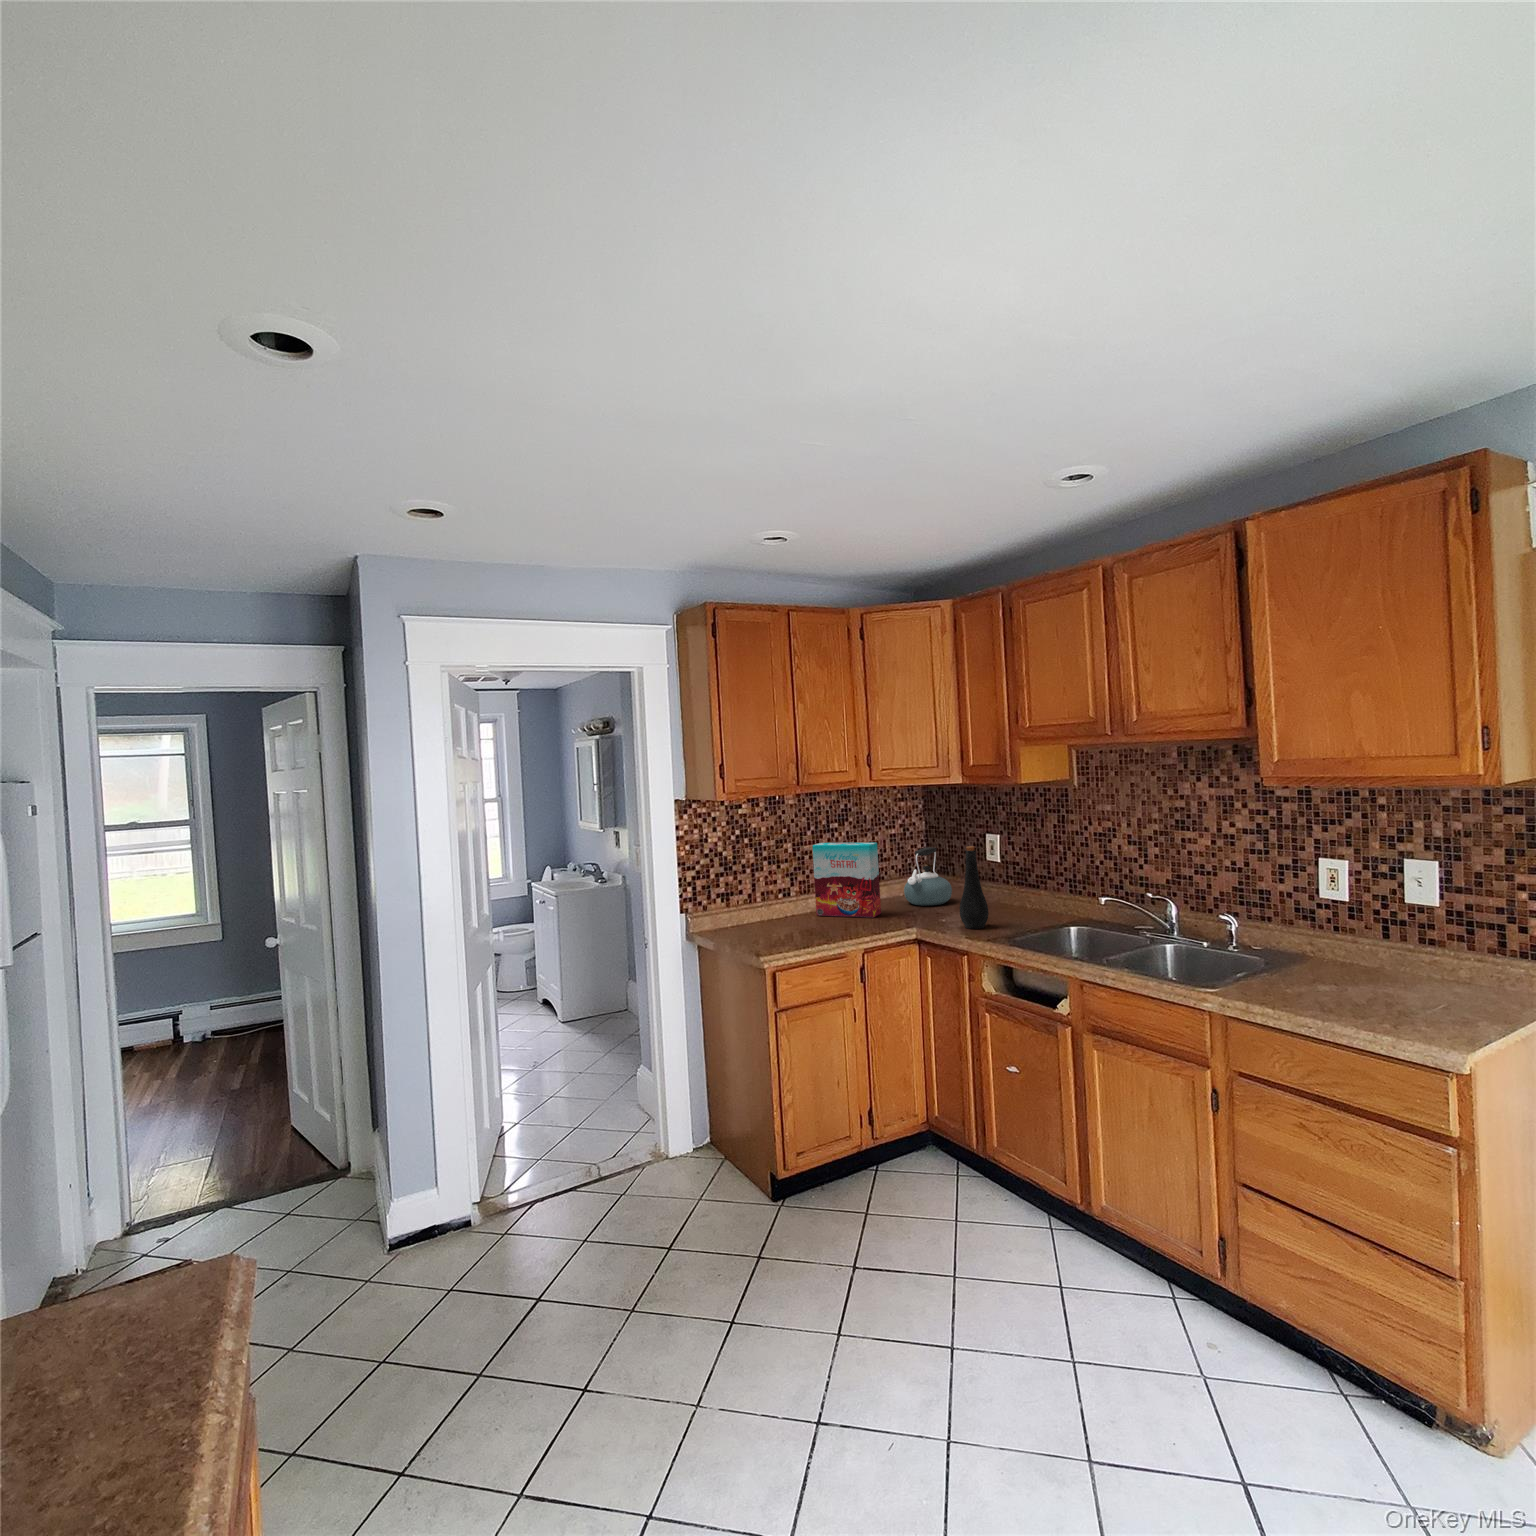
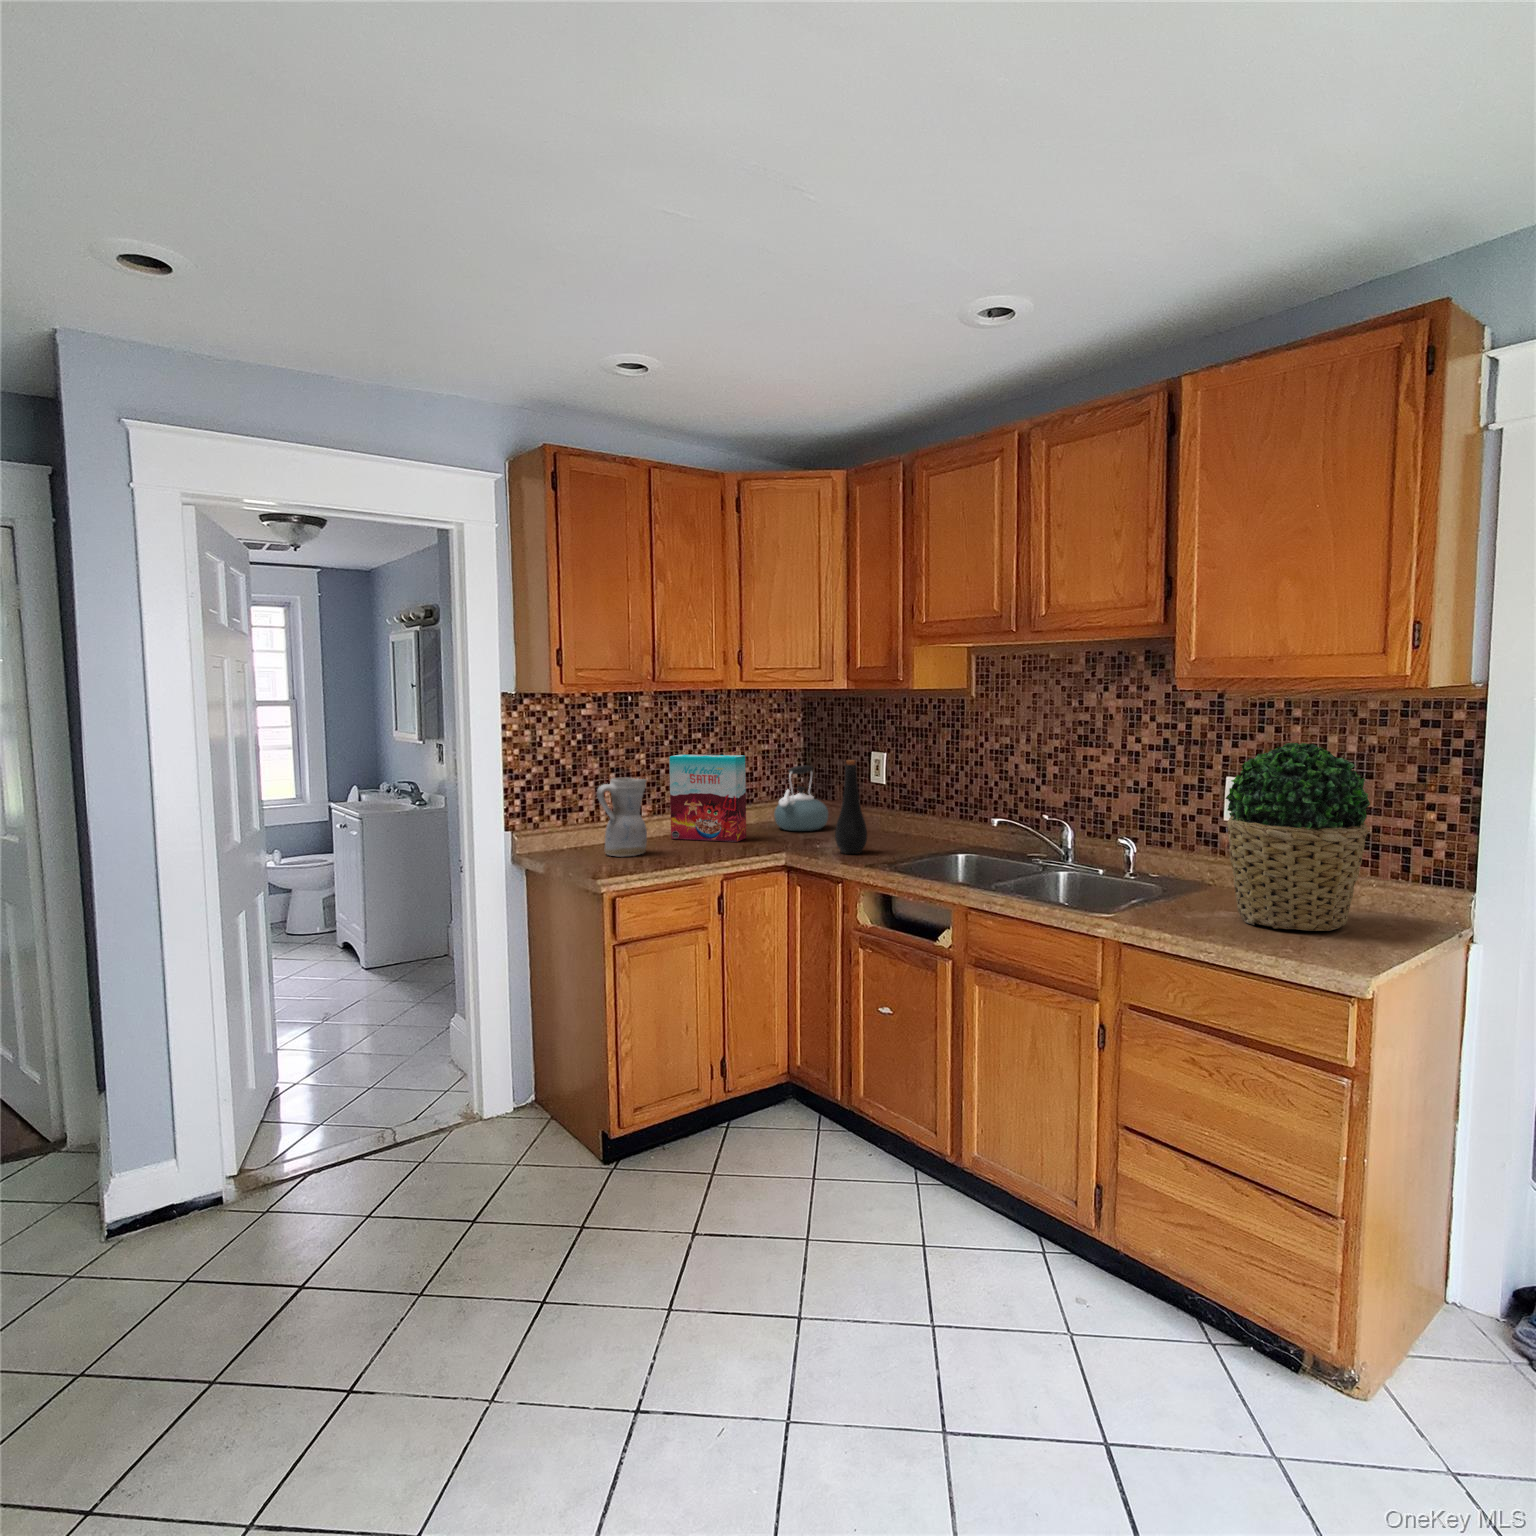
potted plant: none [1315,833,1457,1006] -> present [1226,743,1370,931]
ceramic pitcher: none [755,867,797,934] -> present [597,778,647,856]

